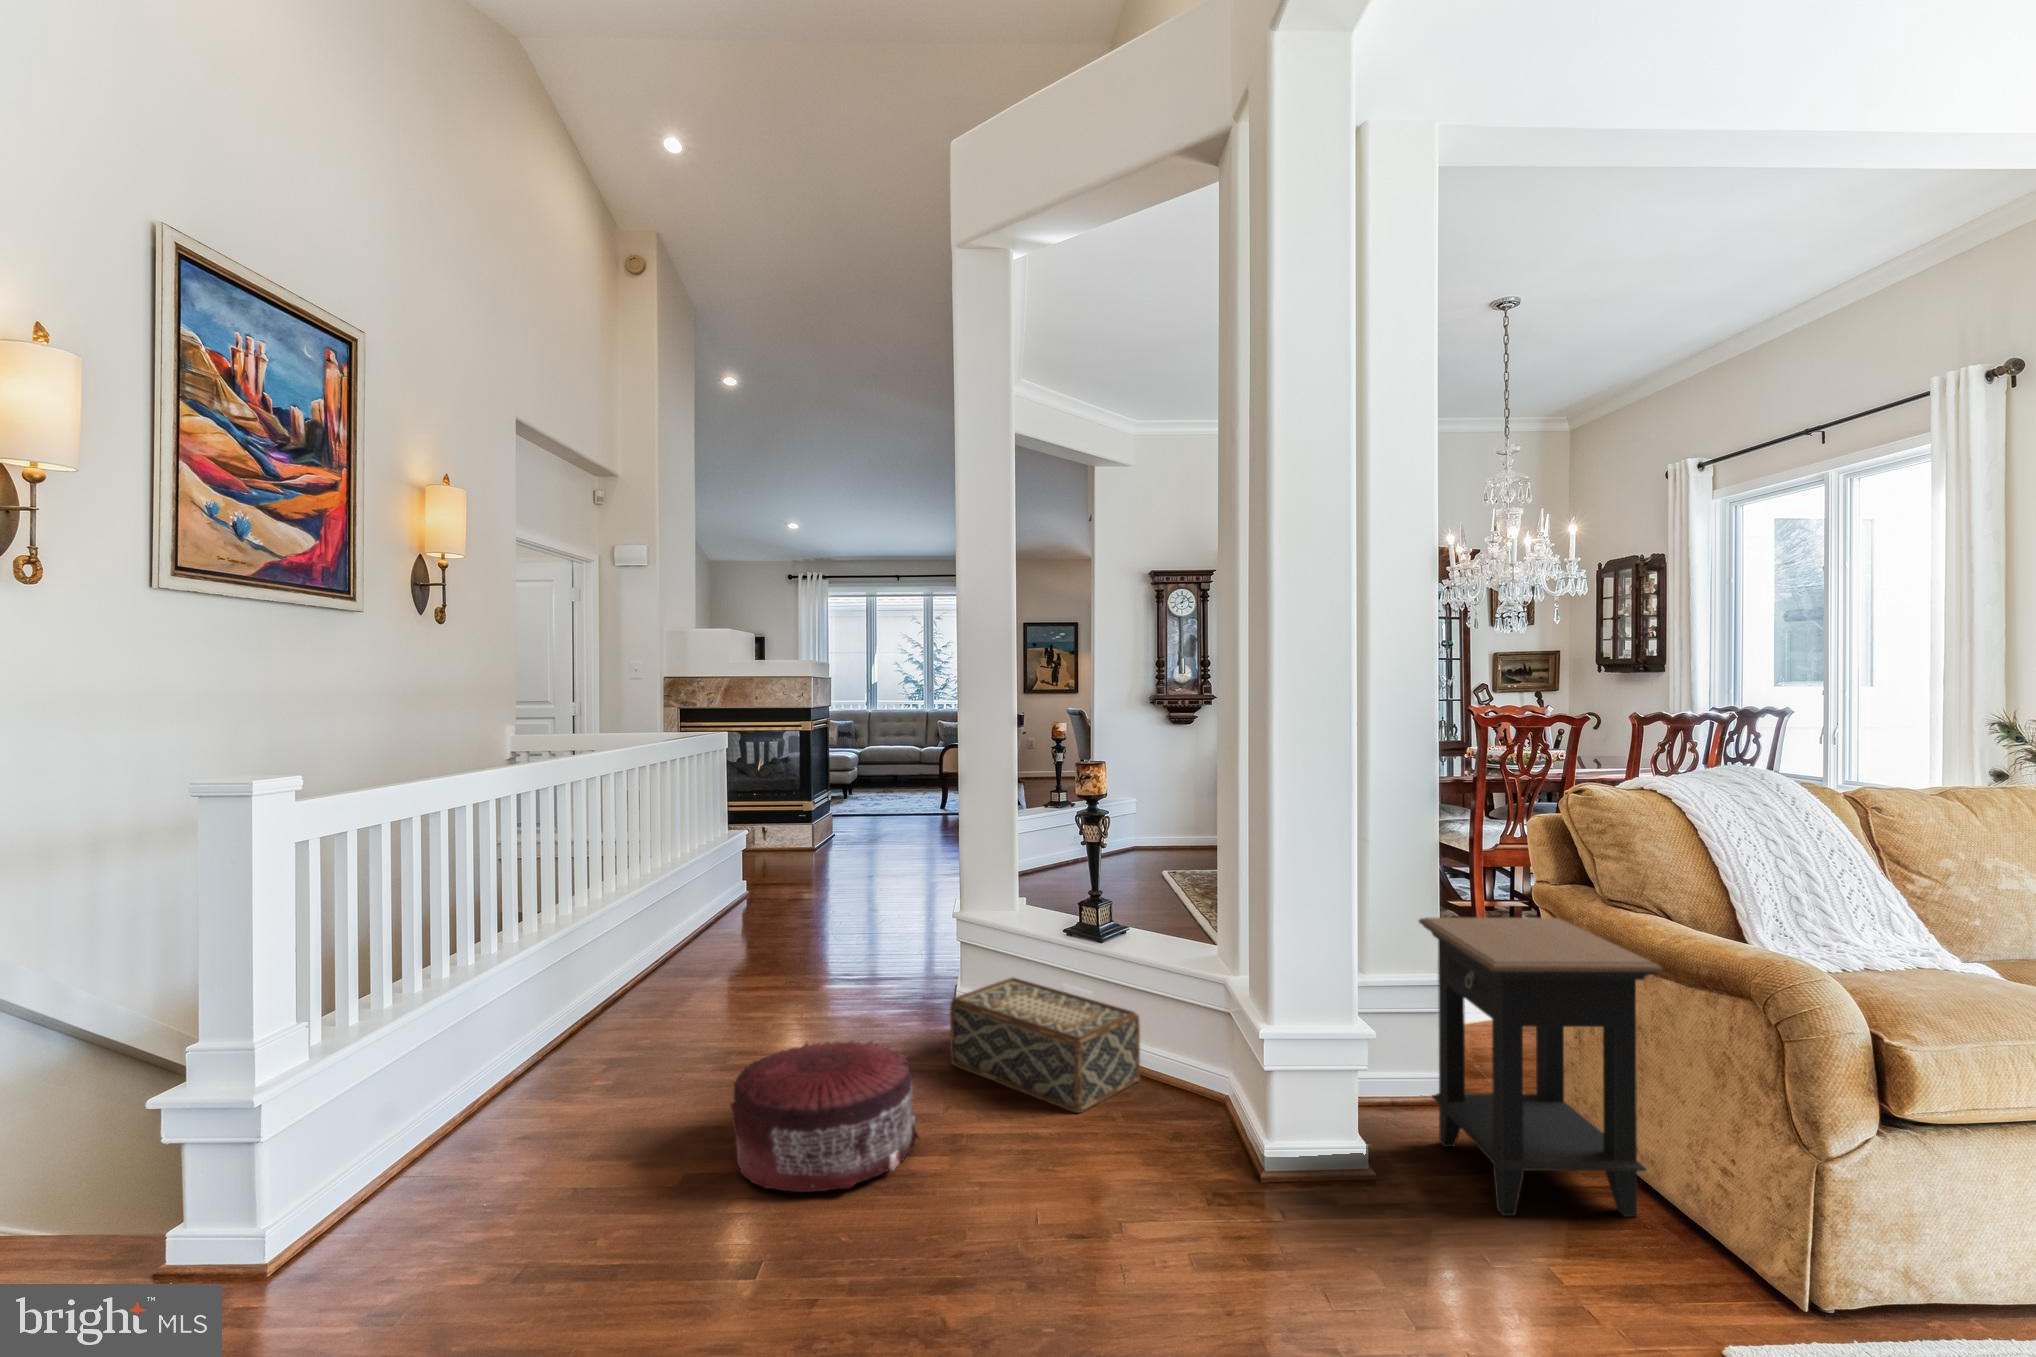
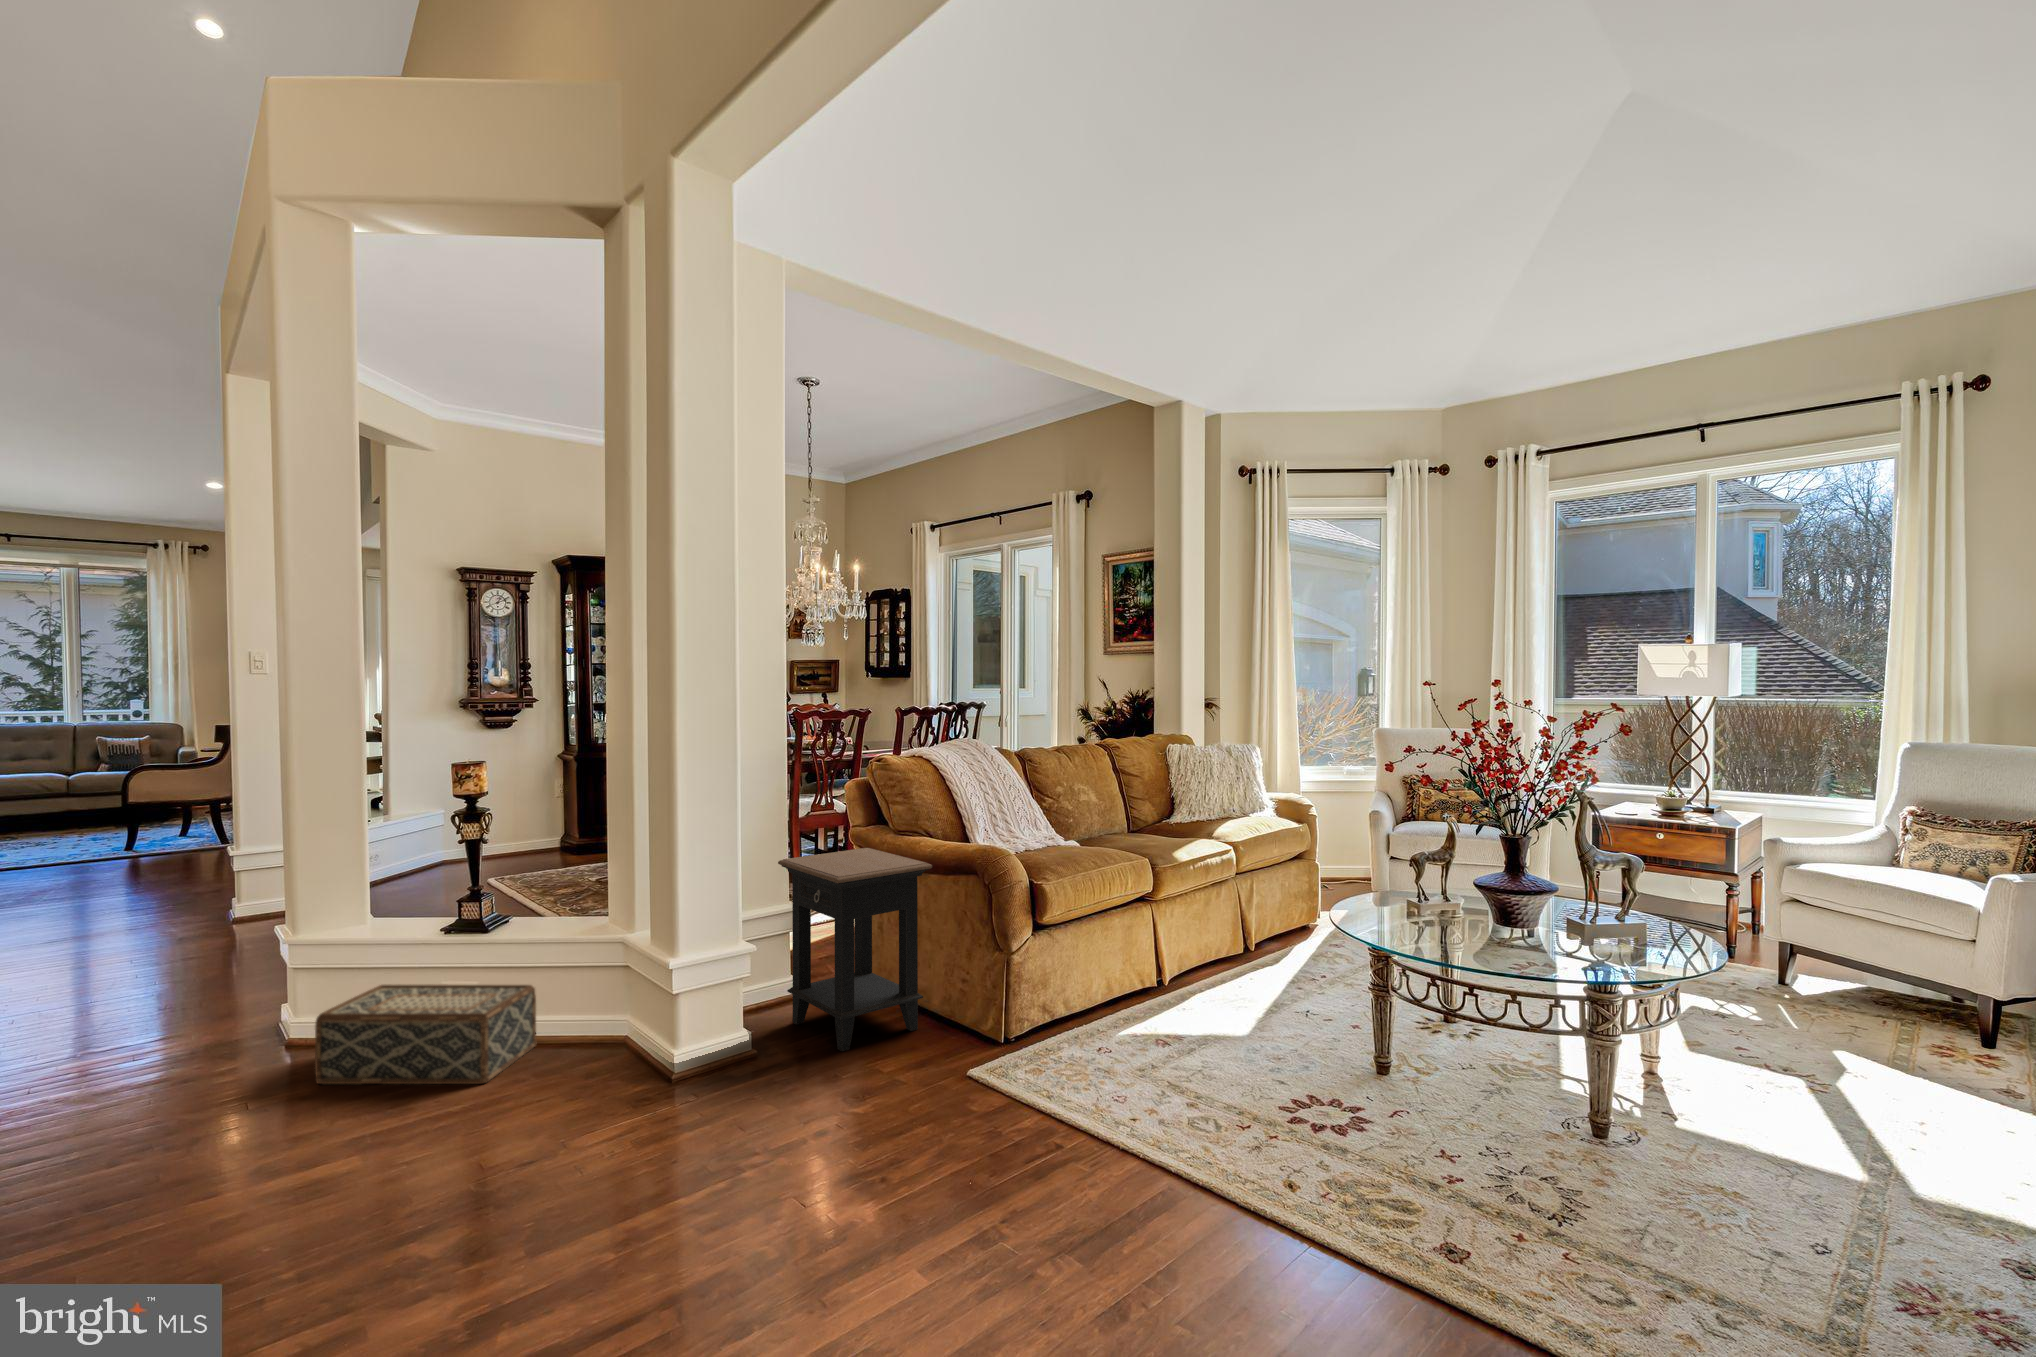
pouf: present [730,1041,919,1192] -> none [58,1066,319,1241]

